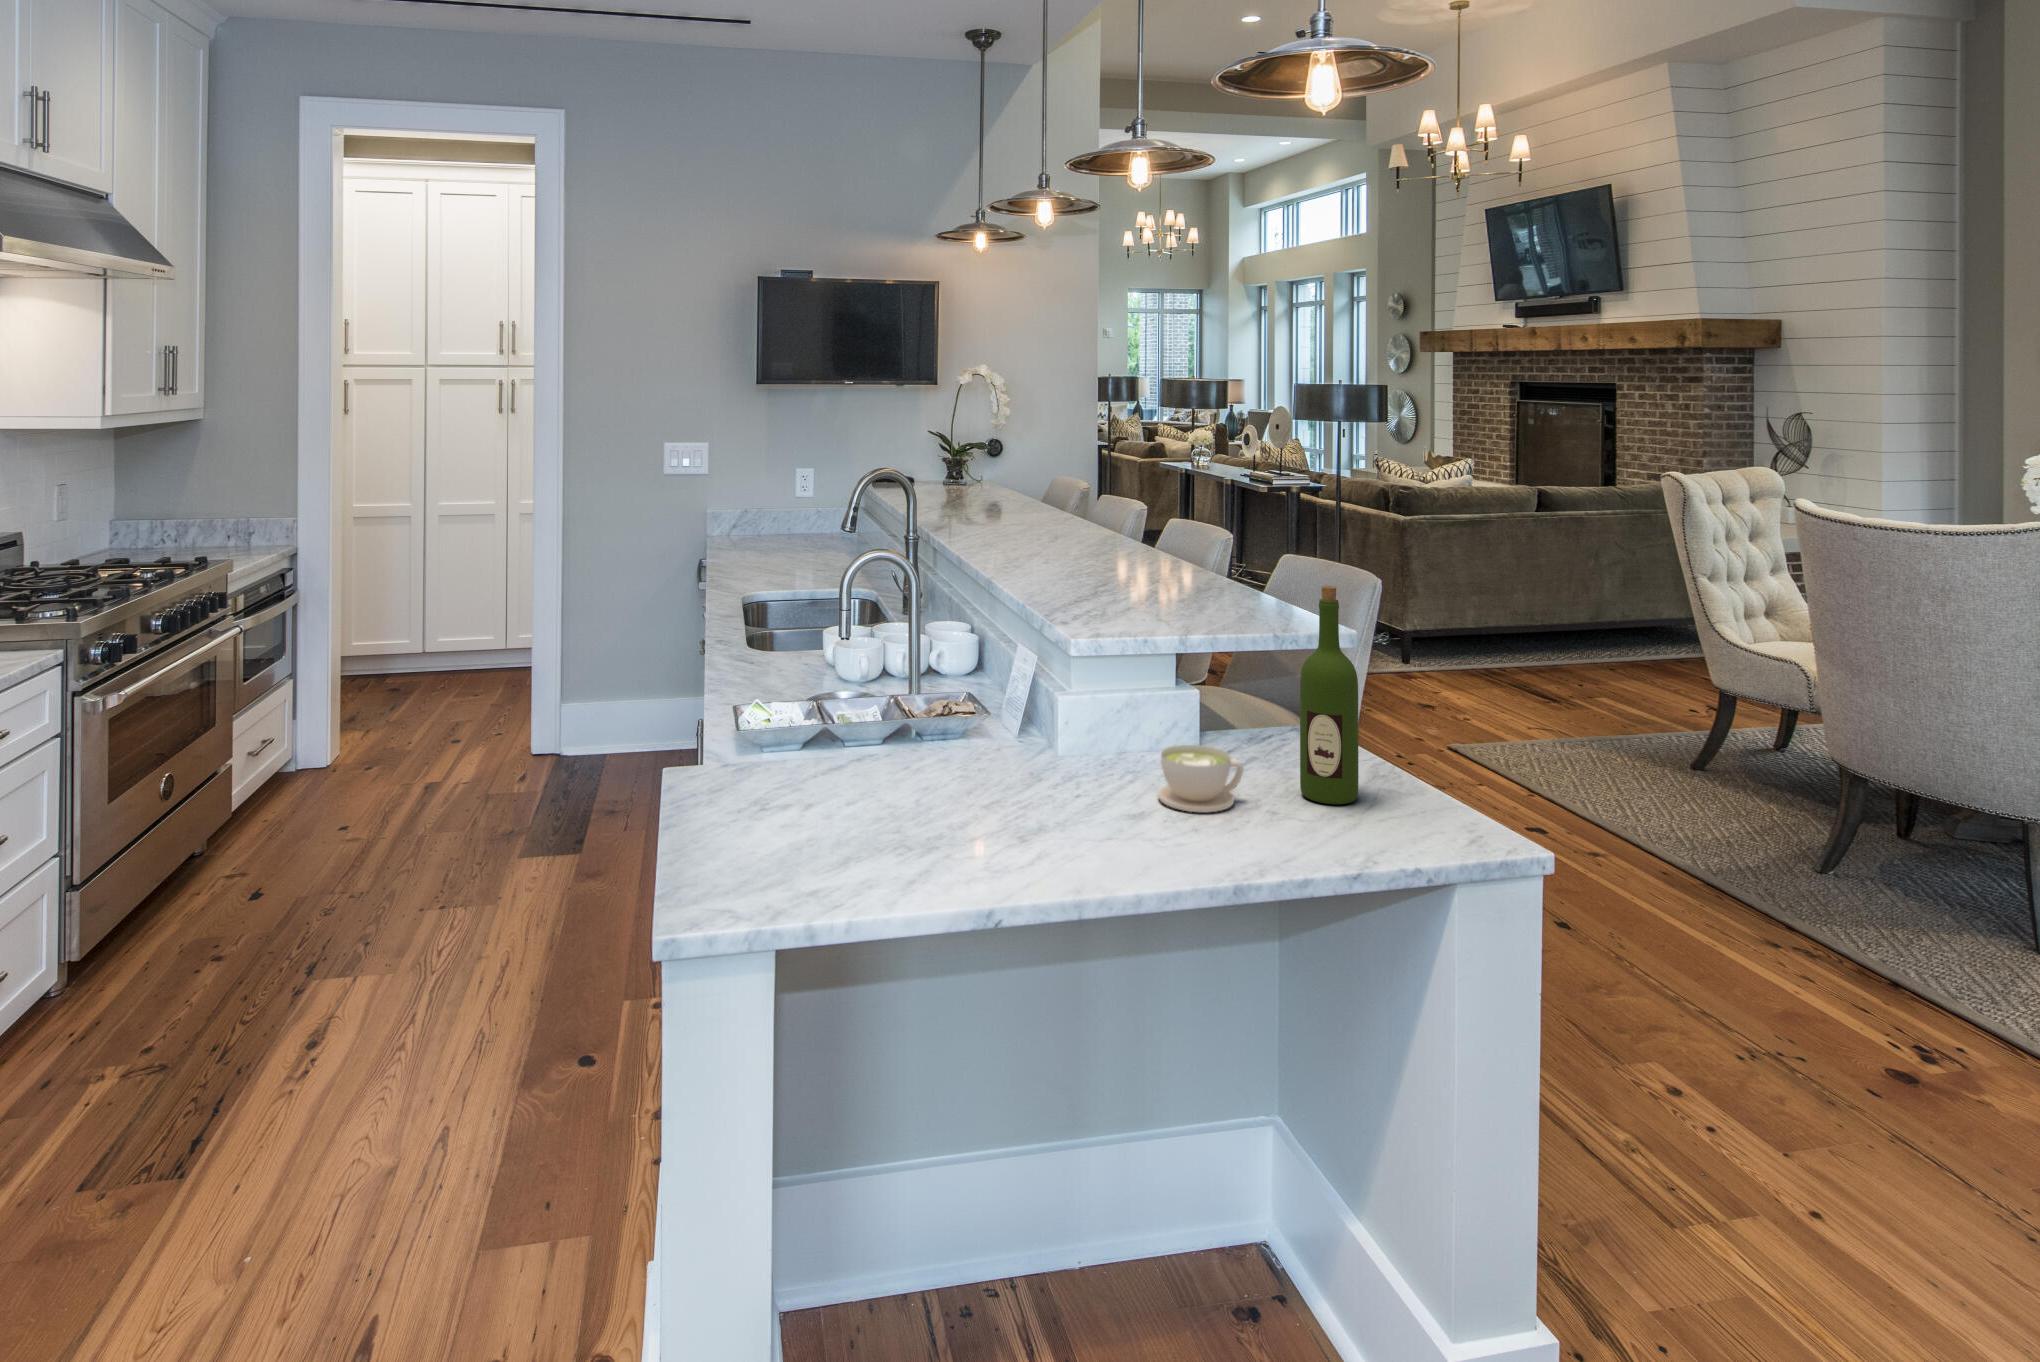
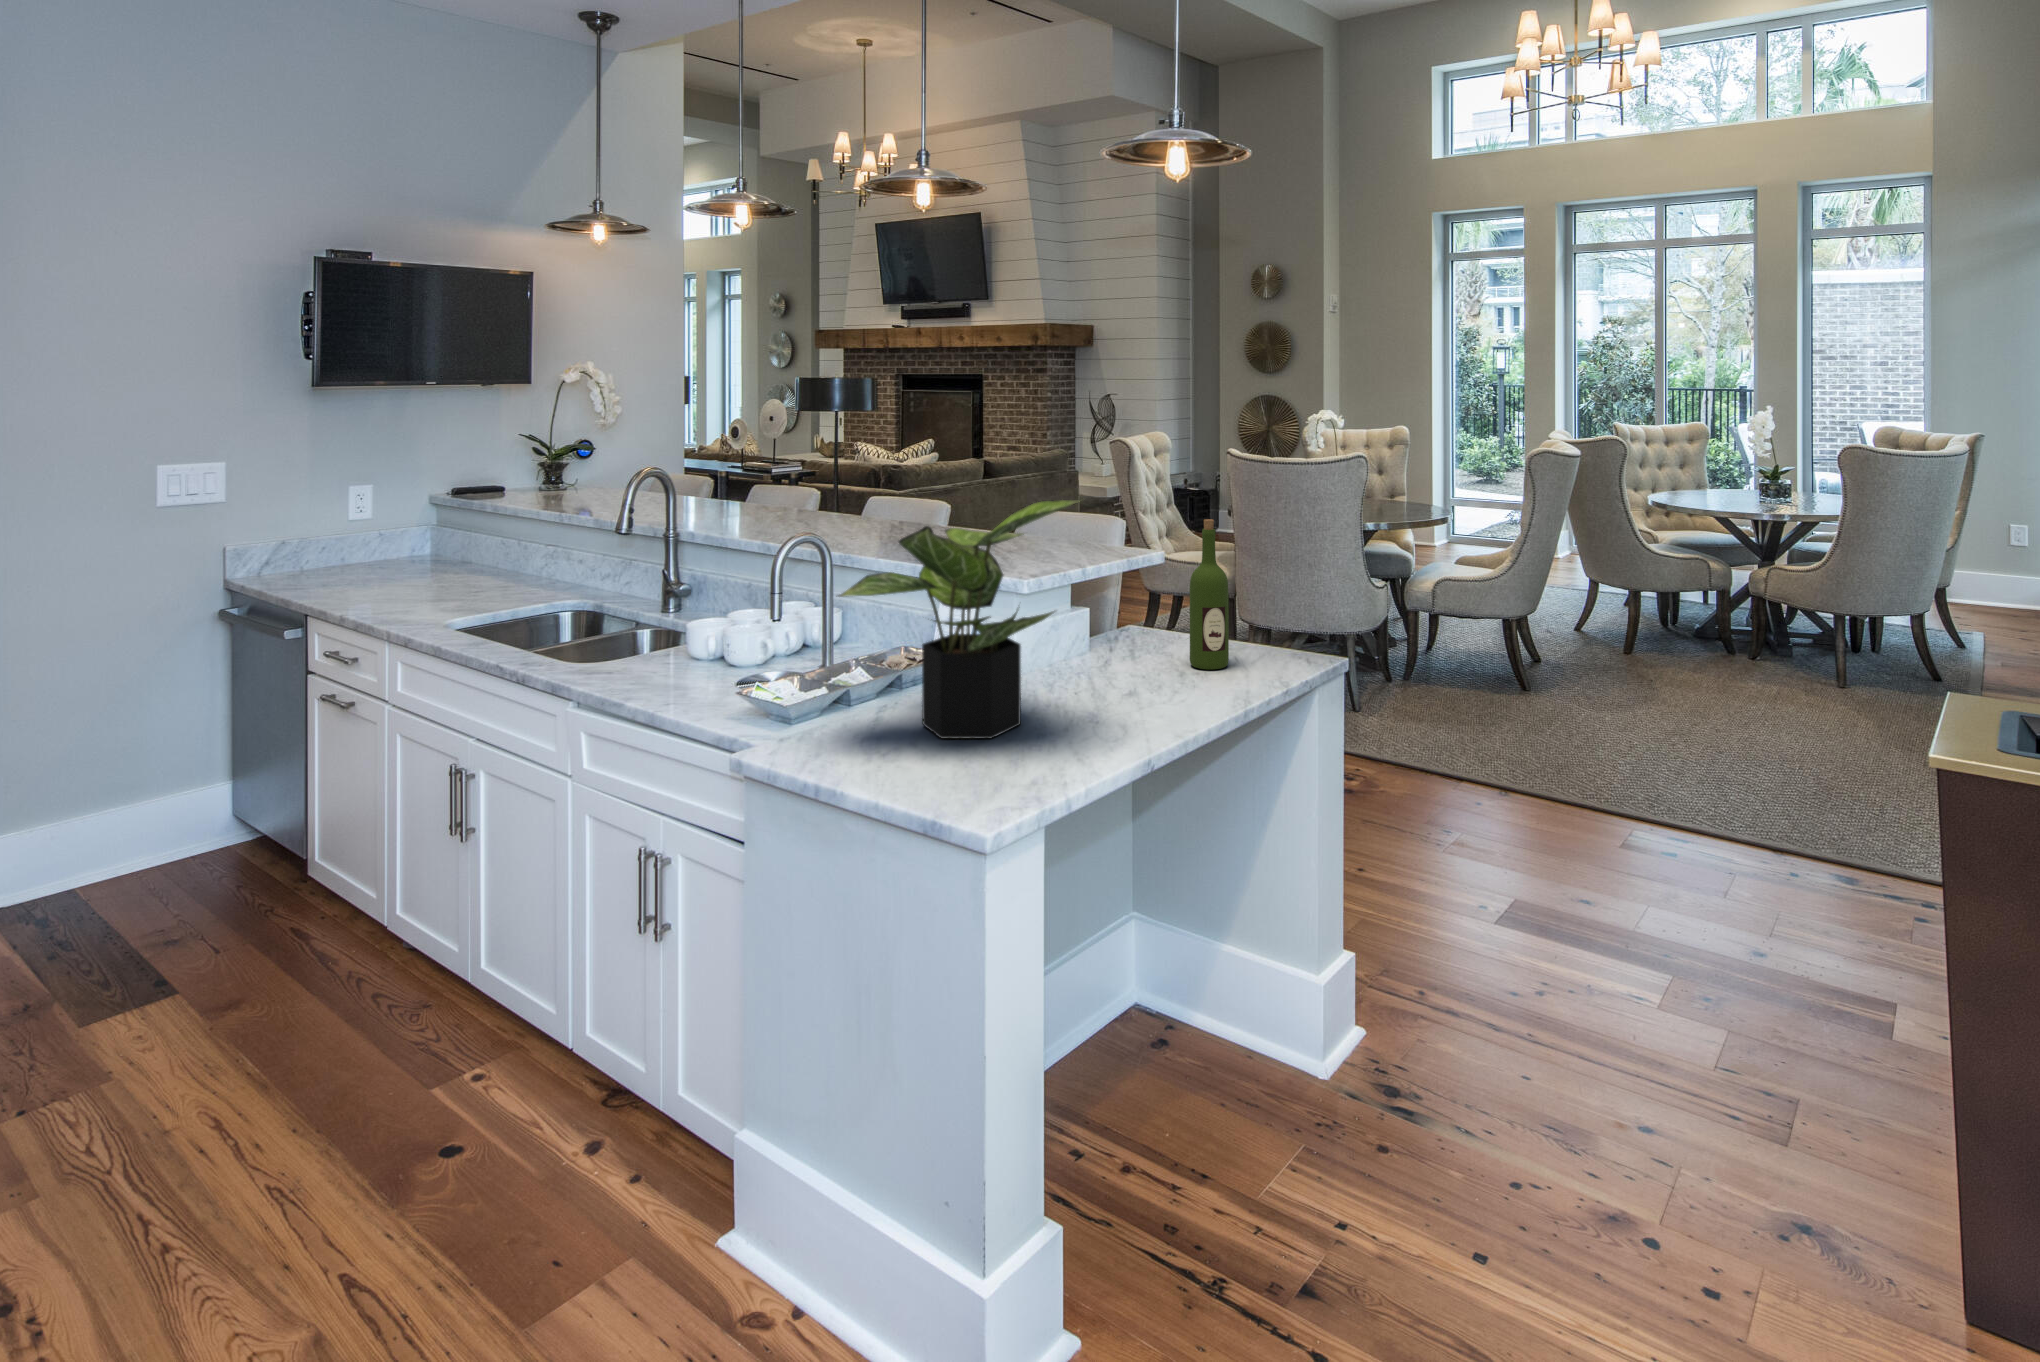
potted plant: none [767,532,1009,816] -> present [839,500,1078,739]
coffee cup: present [1158,745,1243,812] -> none [1119,646,1174,692]

